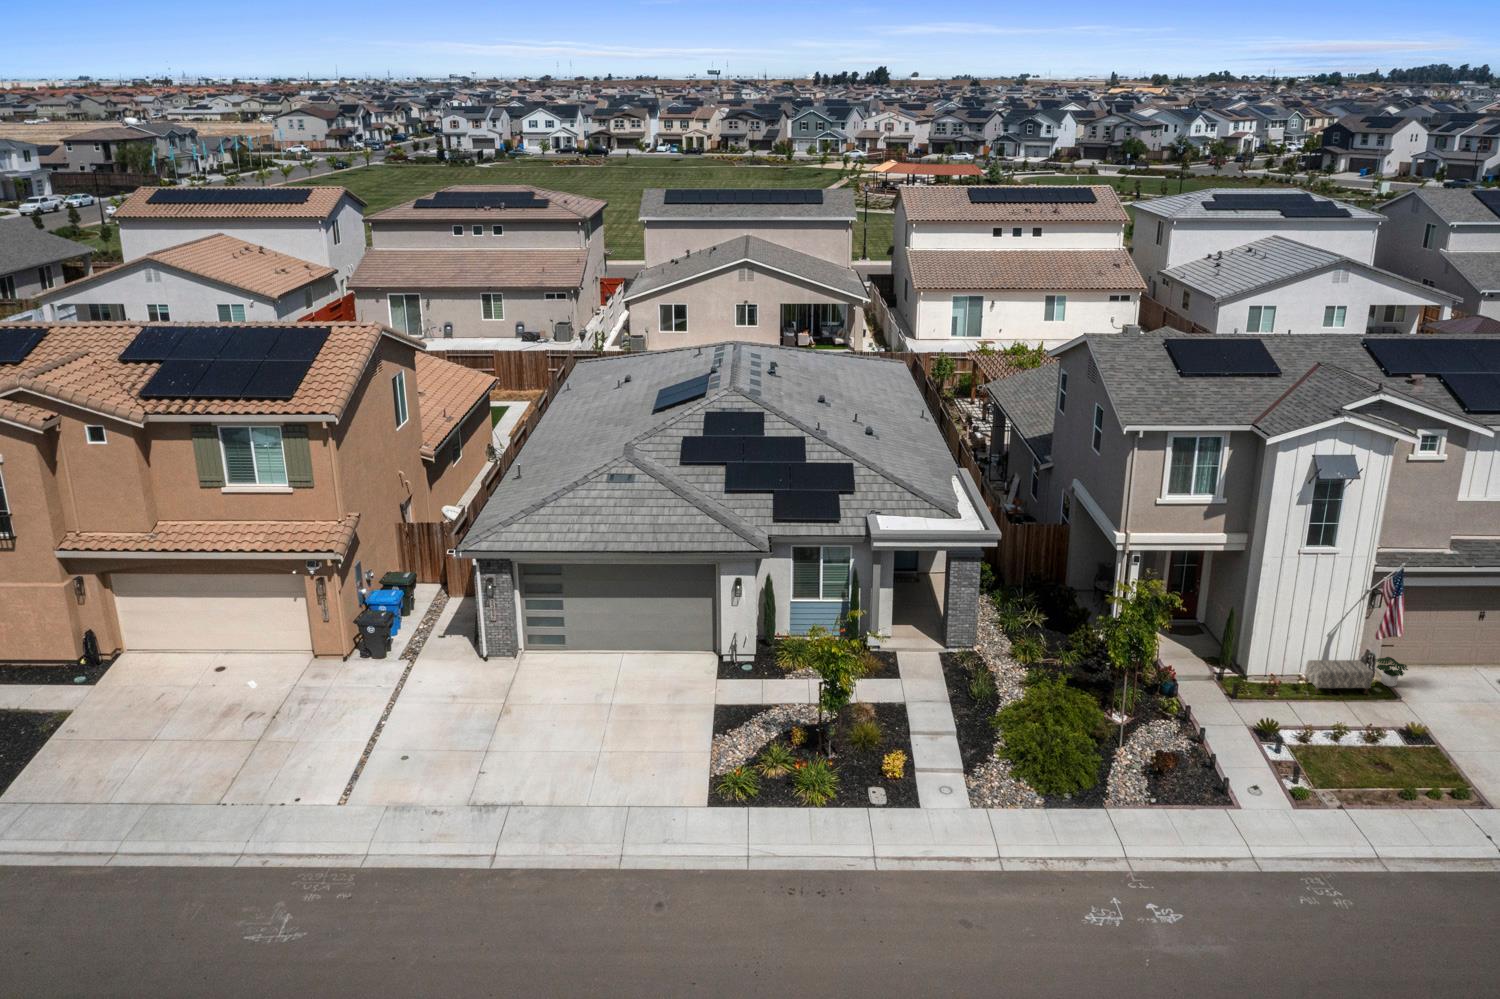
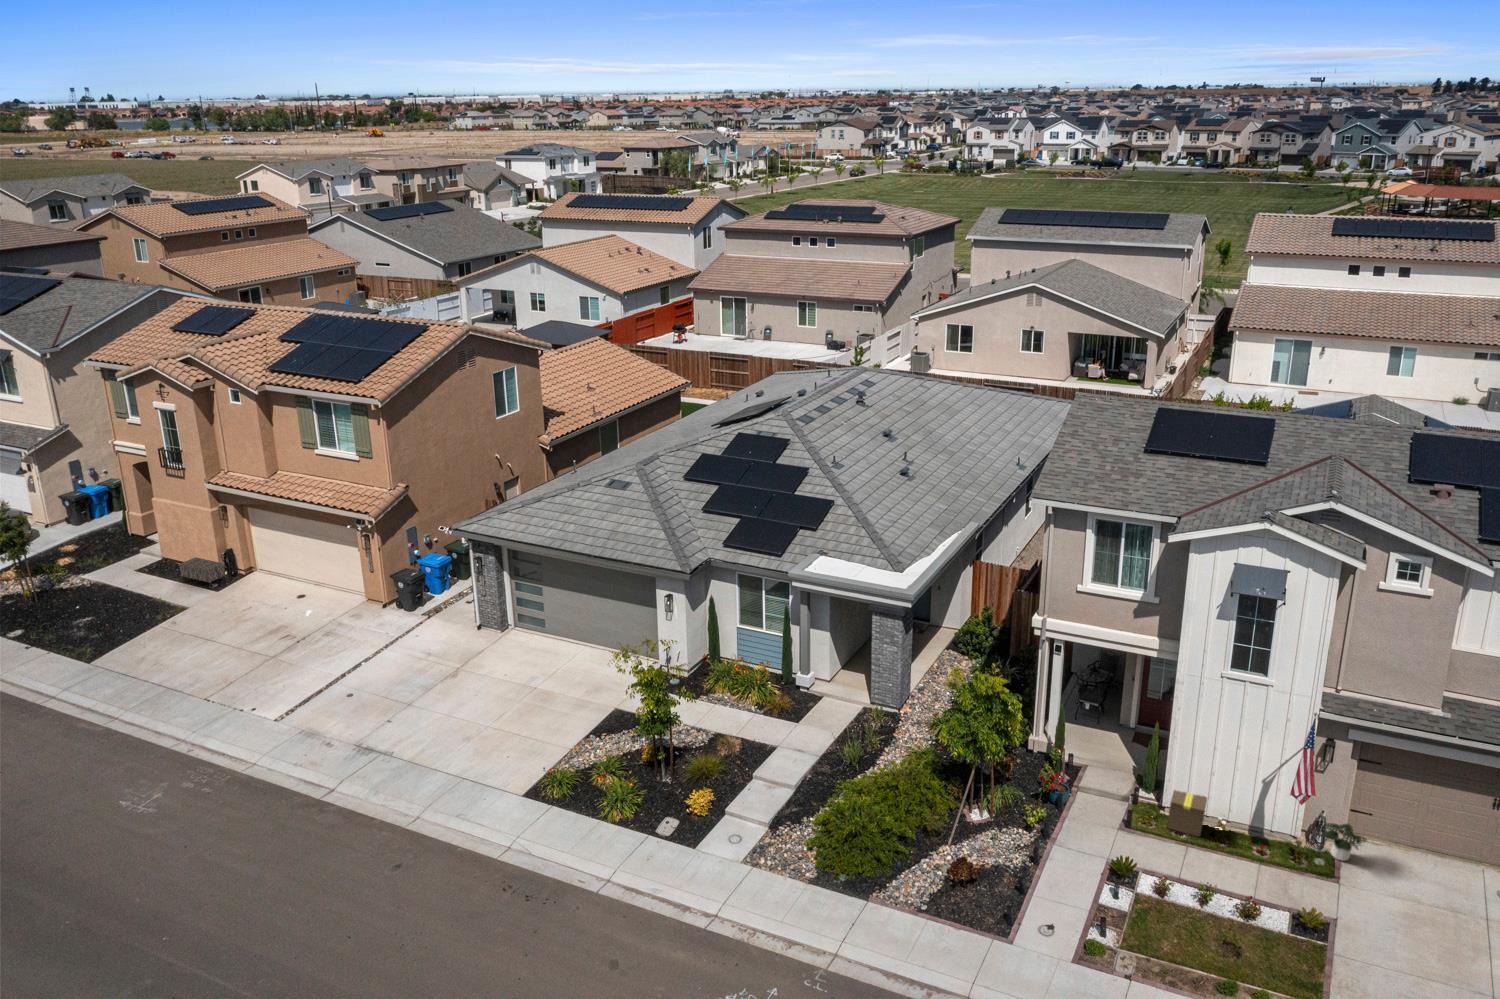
cardboard box: none [1254,656,1296,694] -> present [1167,790,1207,837]
bench: present [1305,660,1373,694] -> present [179,557,226,587]

